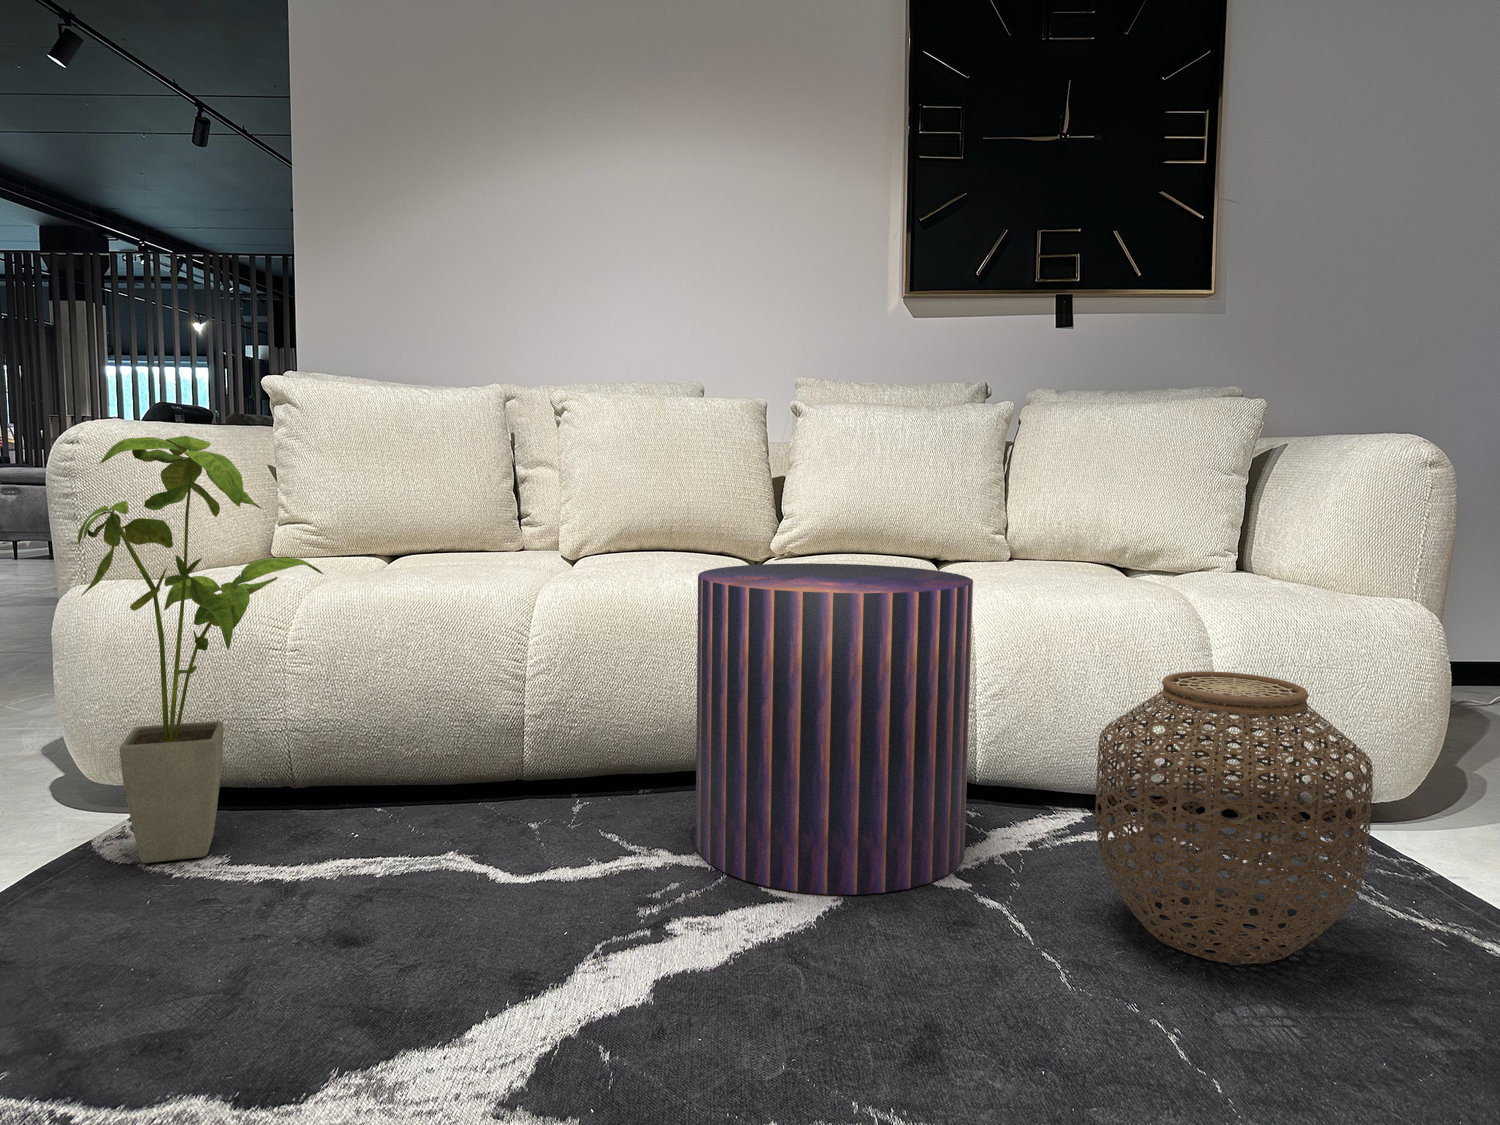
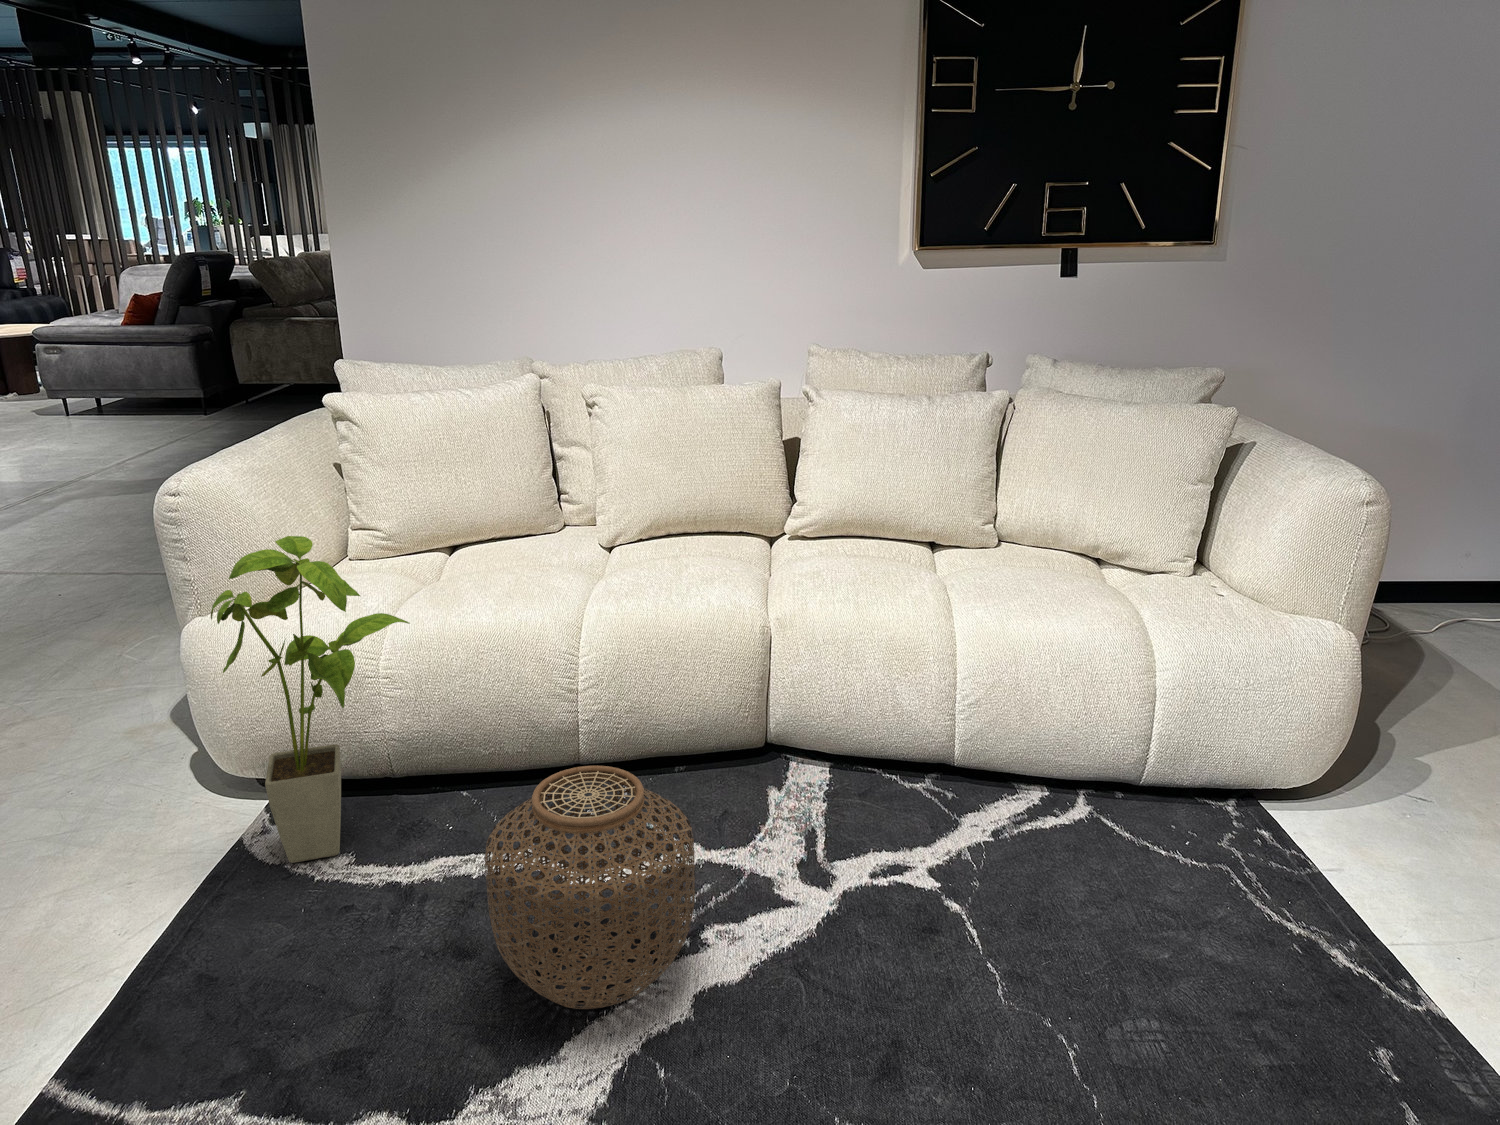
pouf: present [696,563,973,895] -> none [722,595,951,897]
woven basket: present [1096,671,1373,964] -> present [485,766,695,1009]

